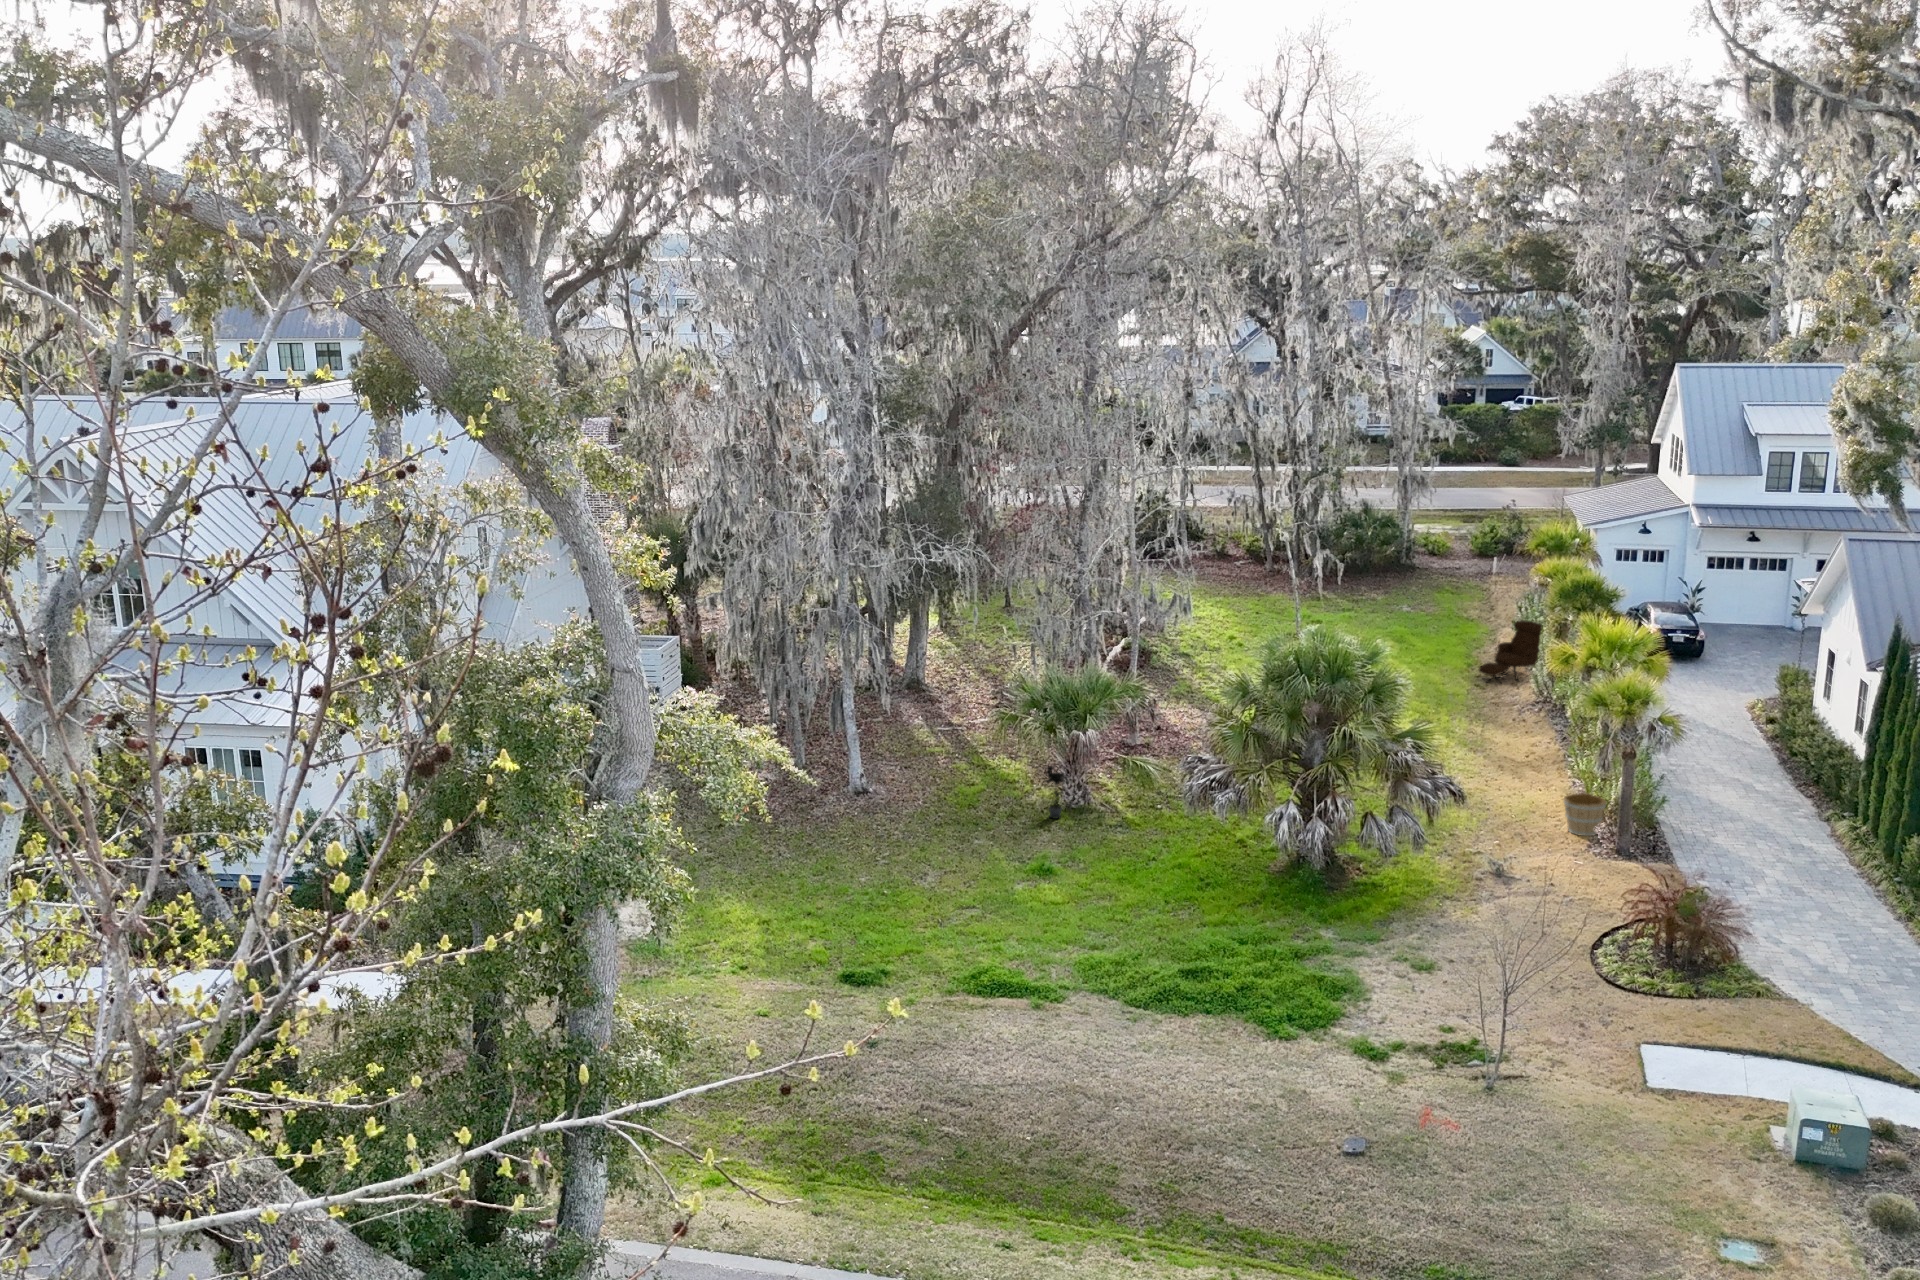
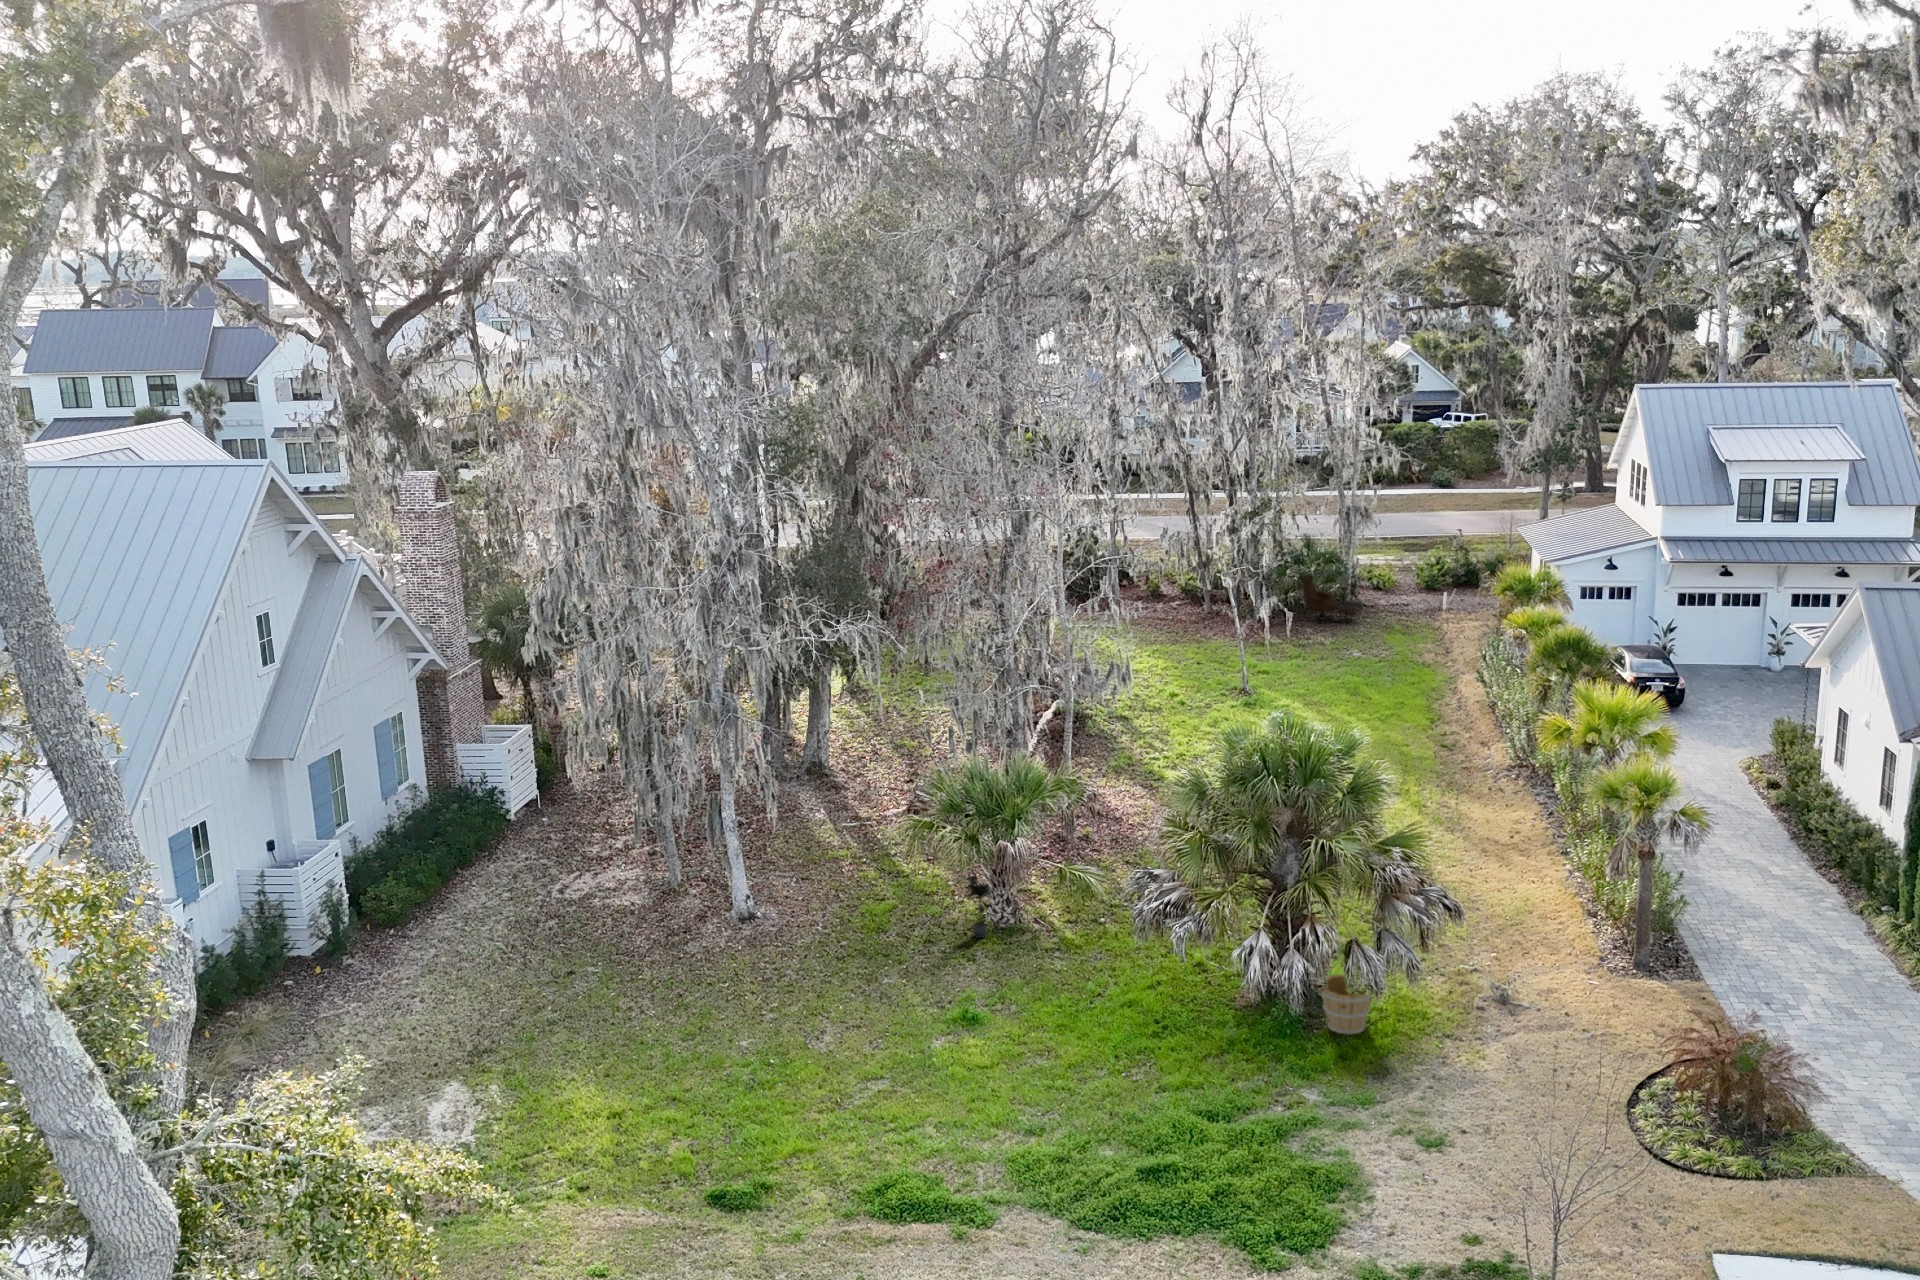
lounge chair: present [1479,620,1543,681] -> present [1303,574,1357,622]
wooden bucket: present [1563,793,1606,836] -> present [1323,975,1372,1035]

